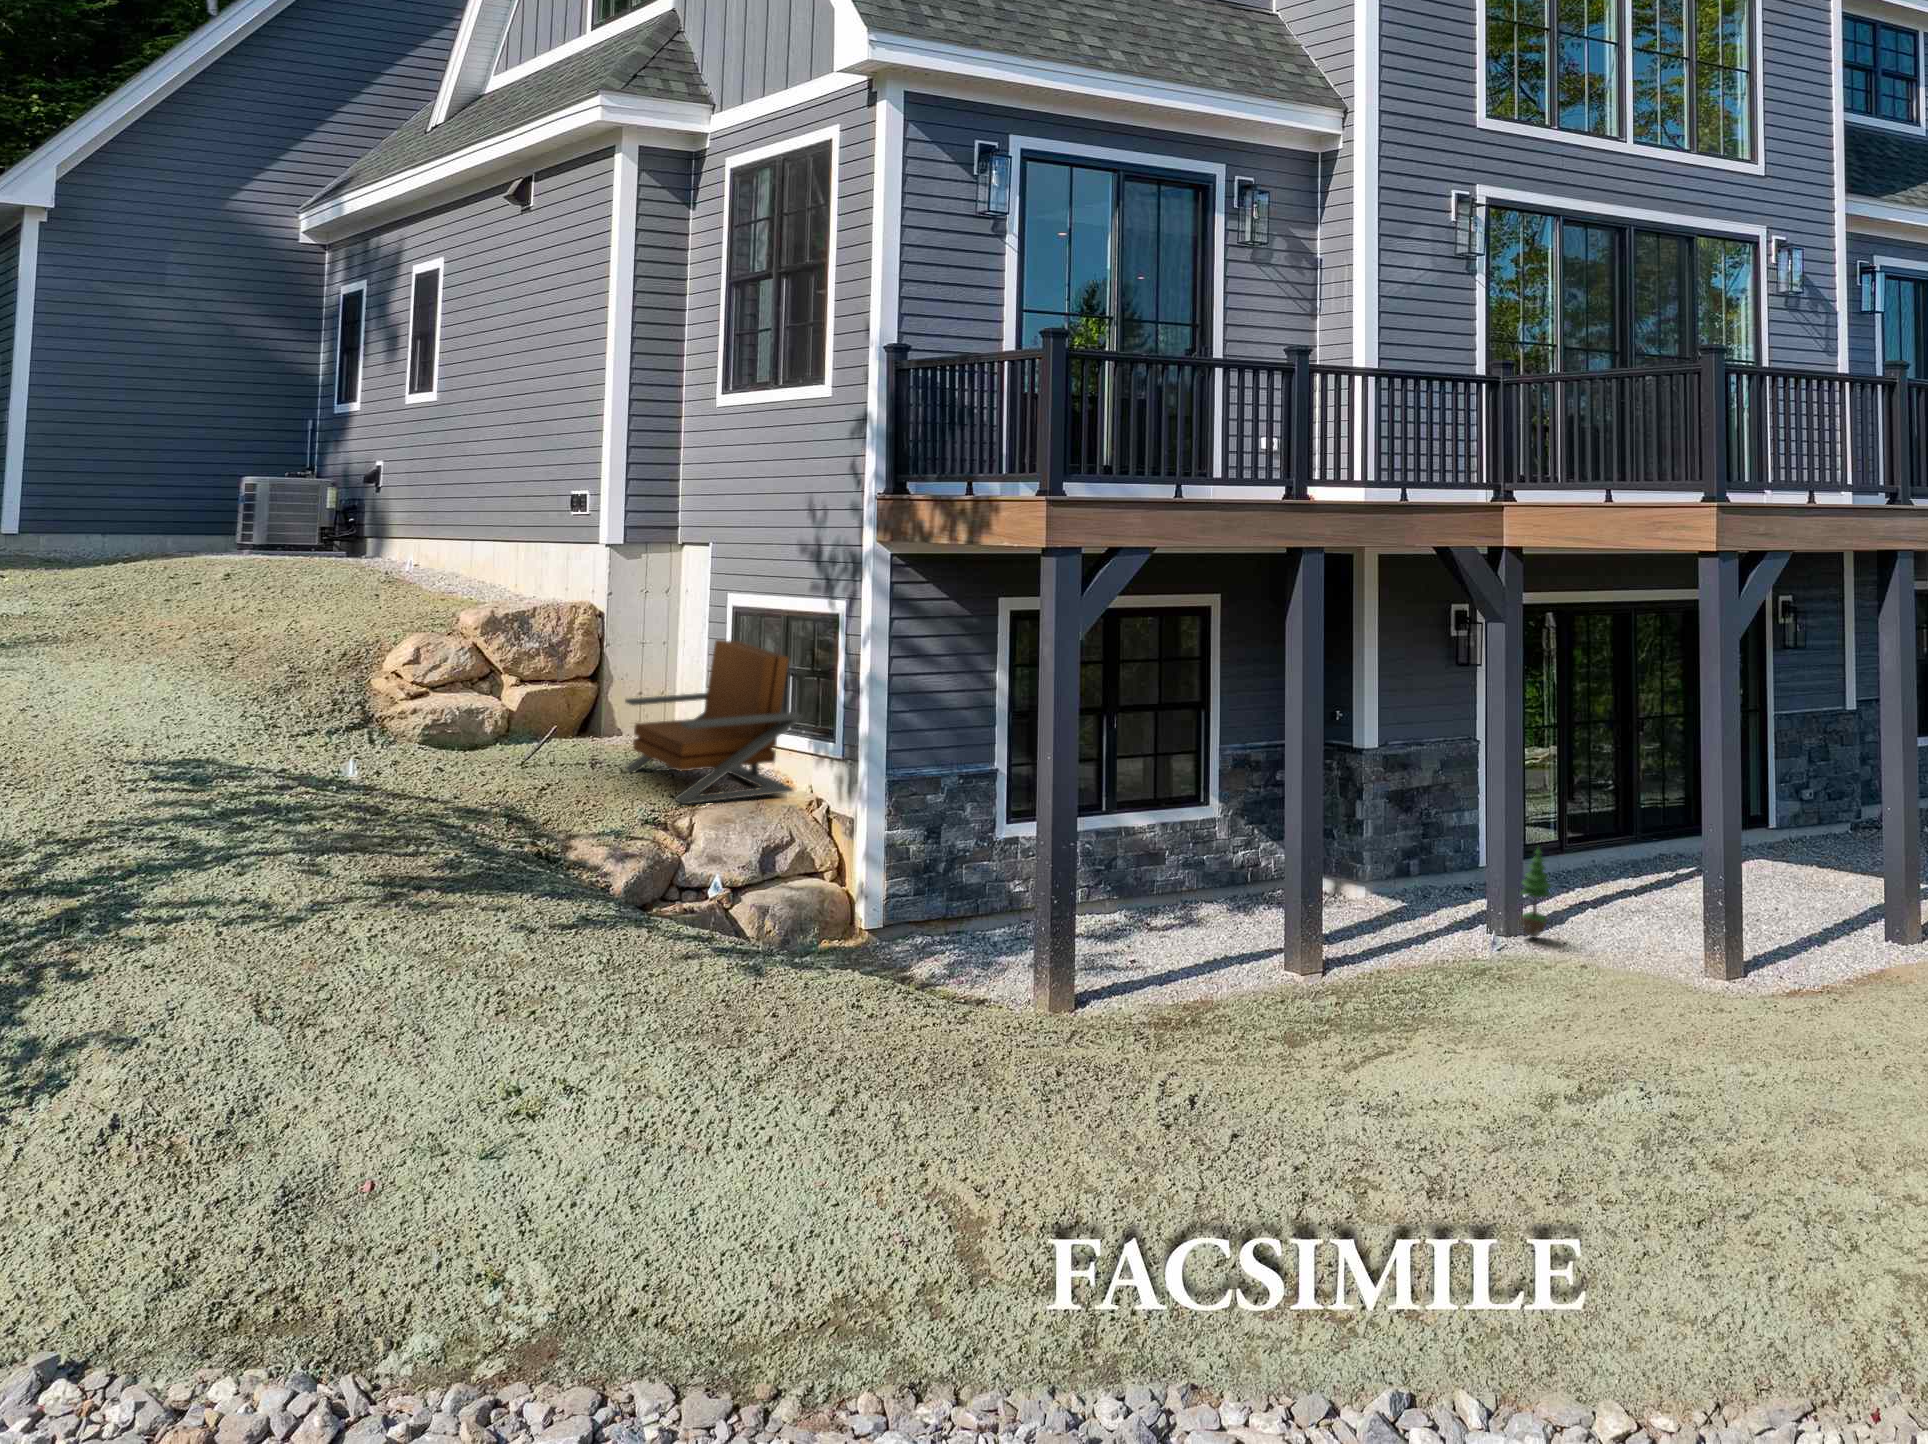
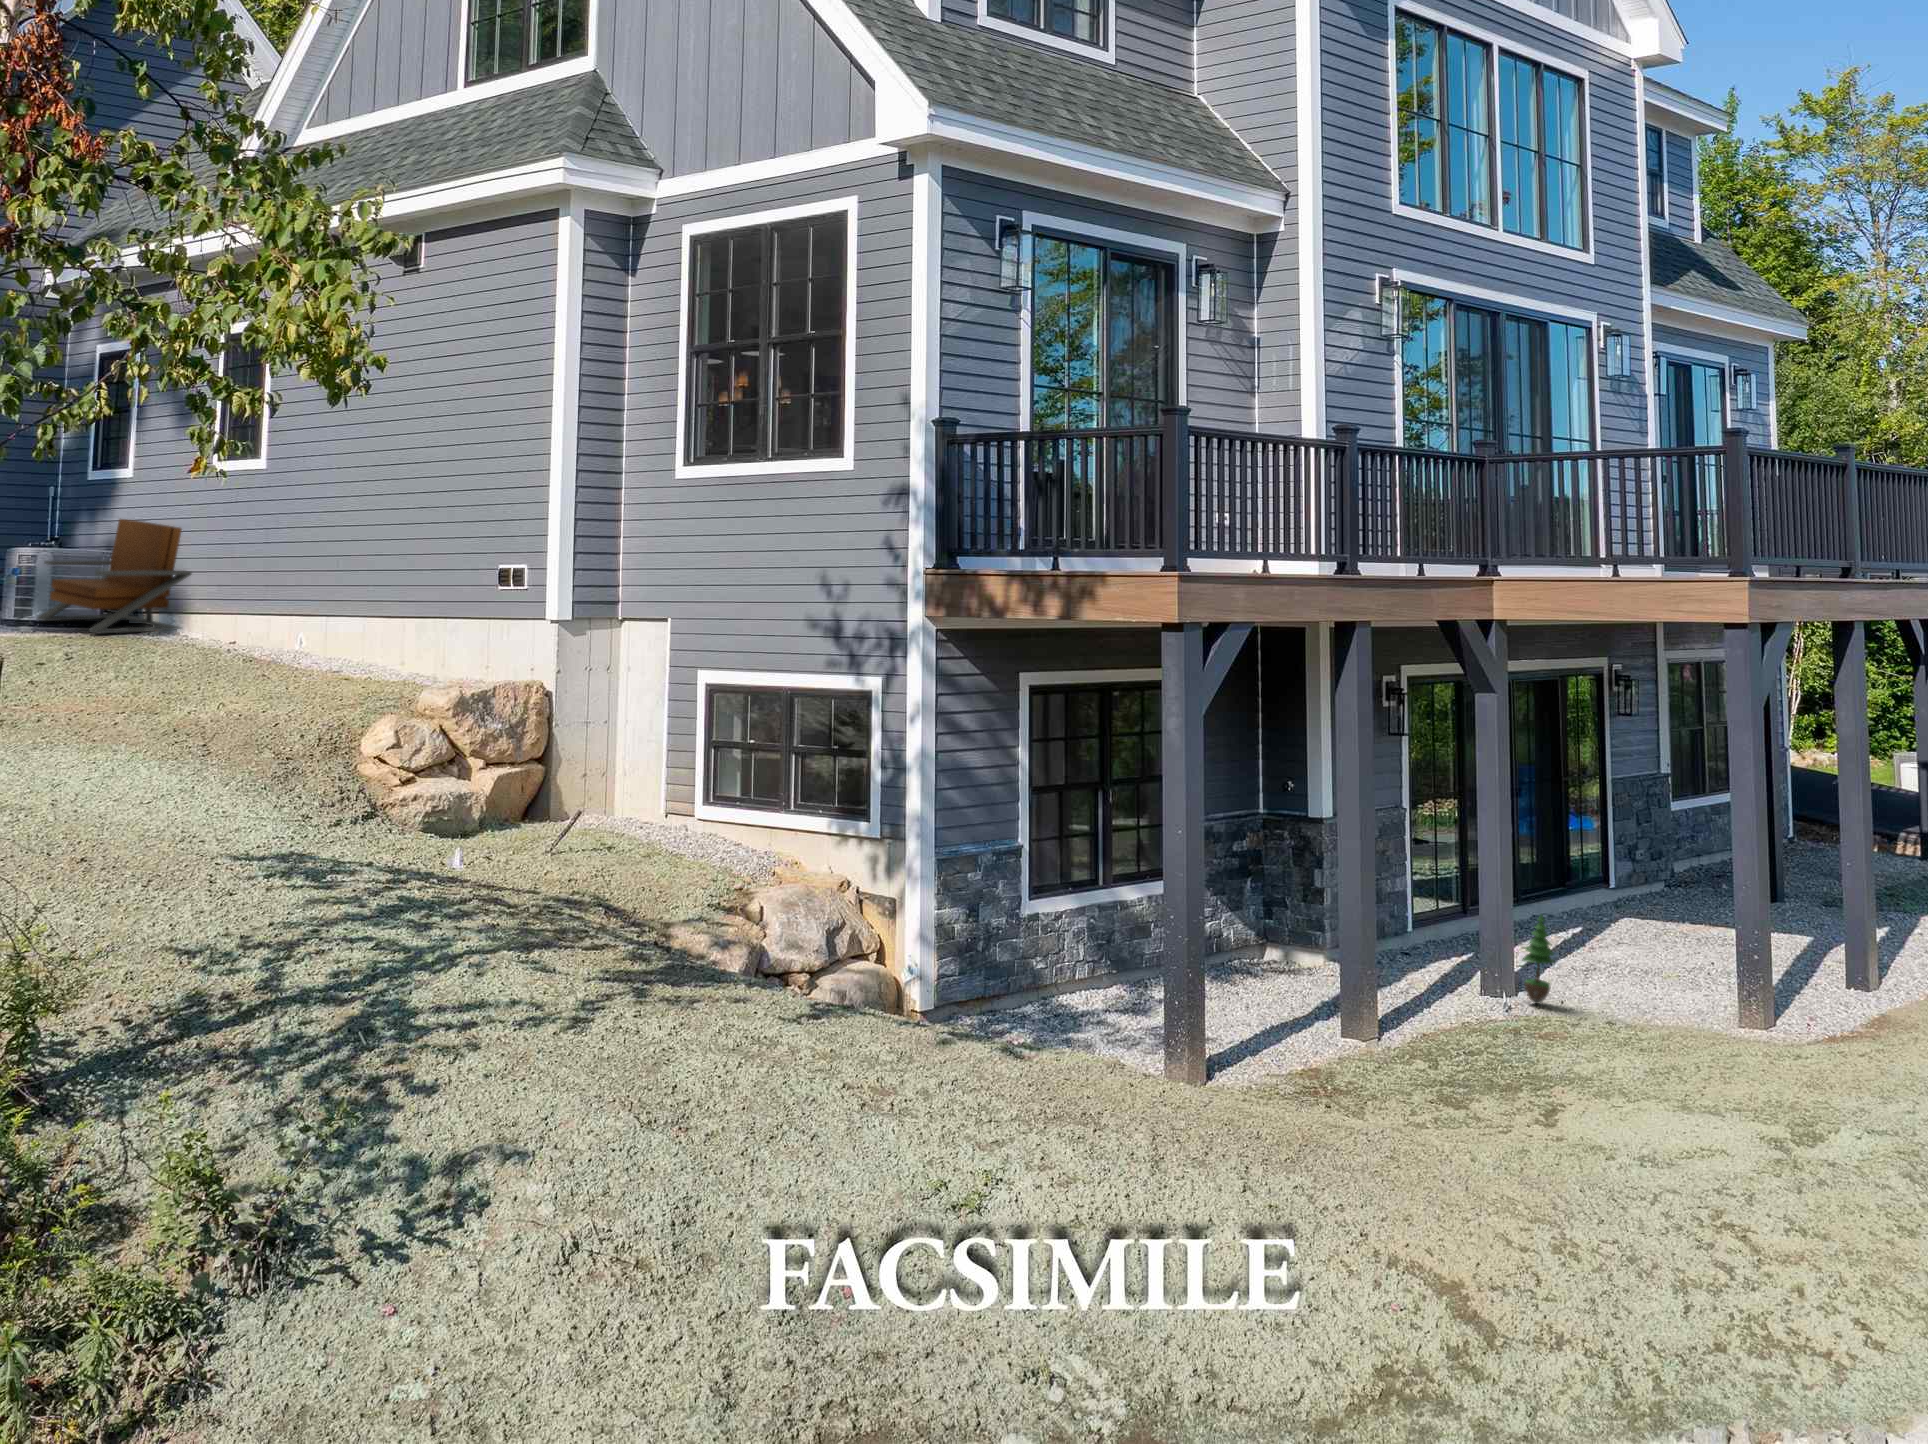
lounge chair: present [625,640,803,804] -> present [38,519,192,633]

